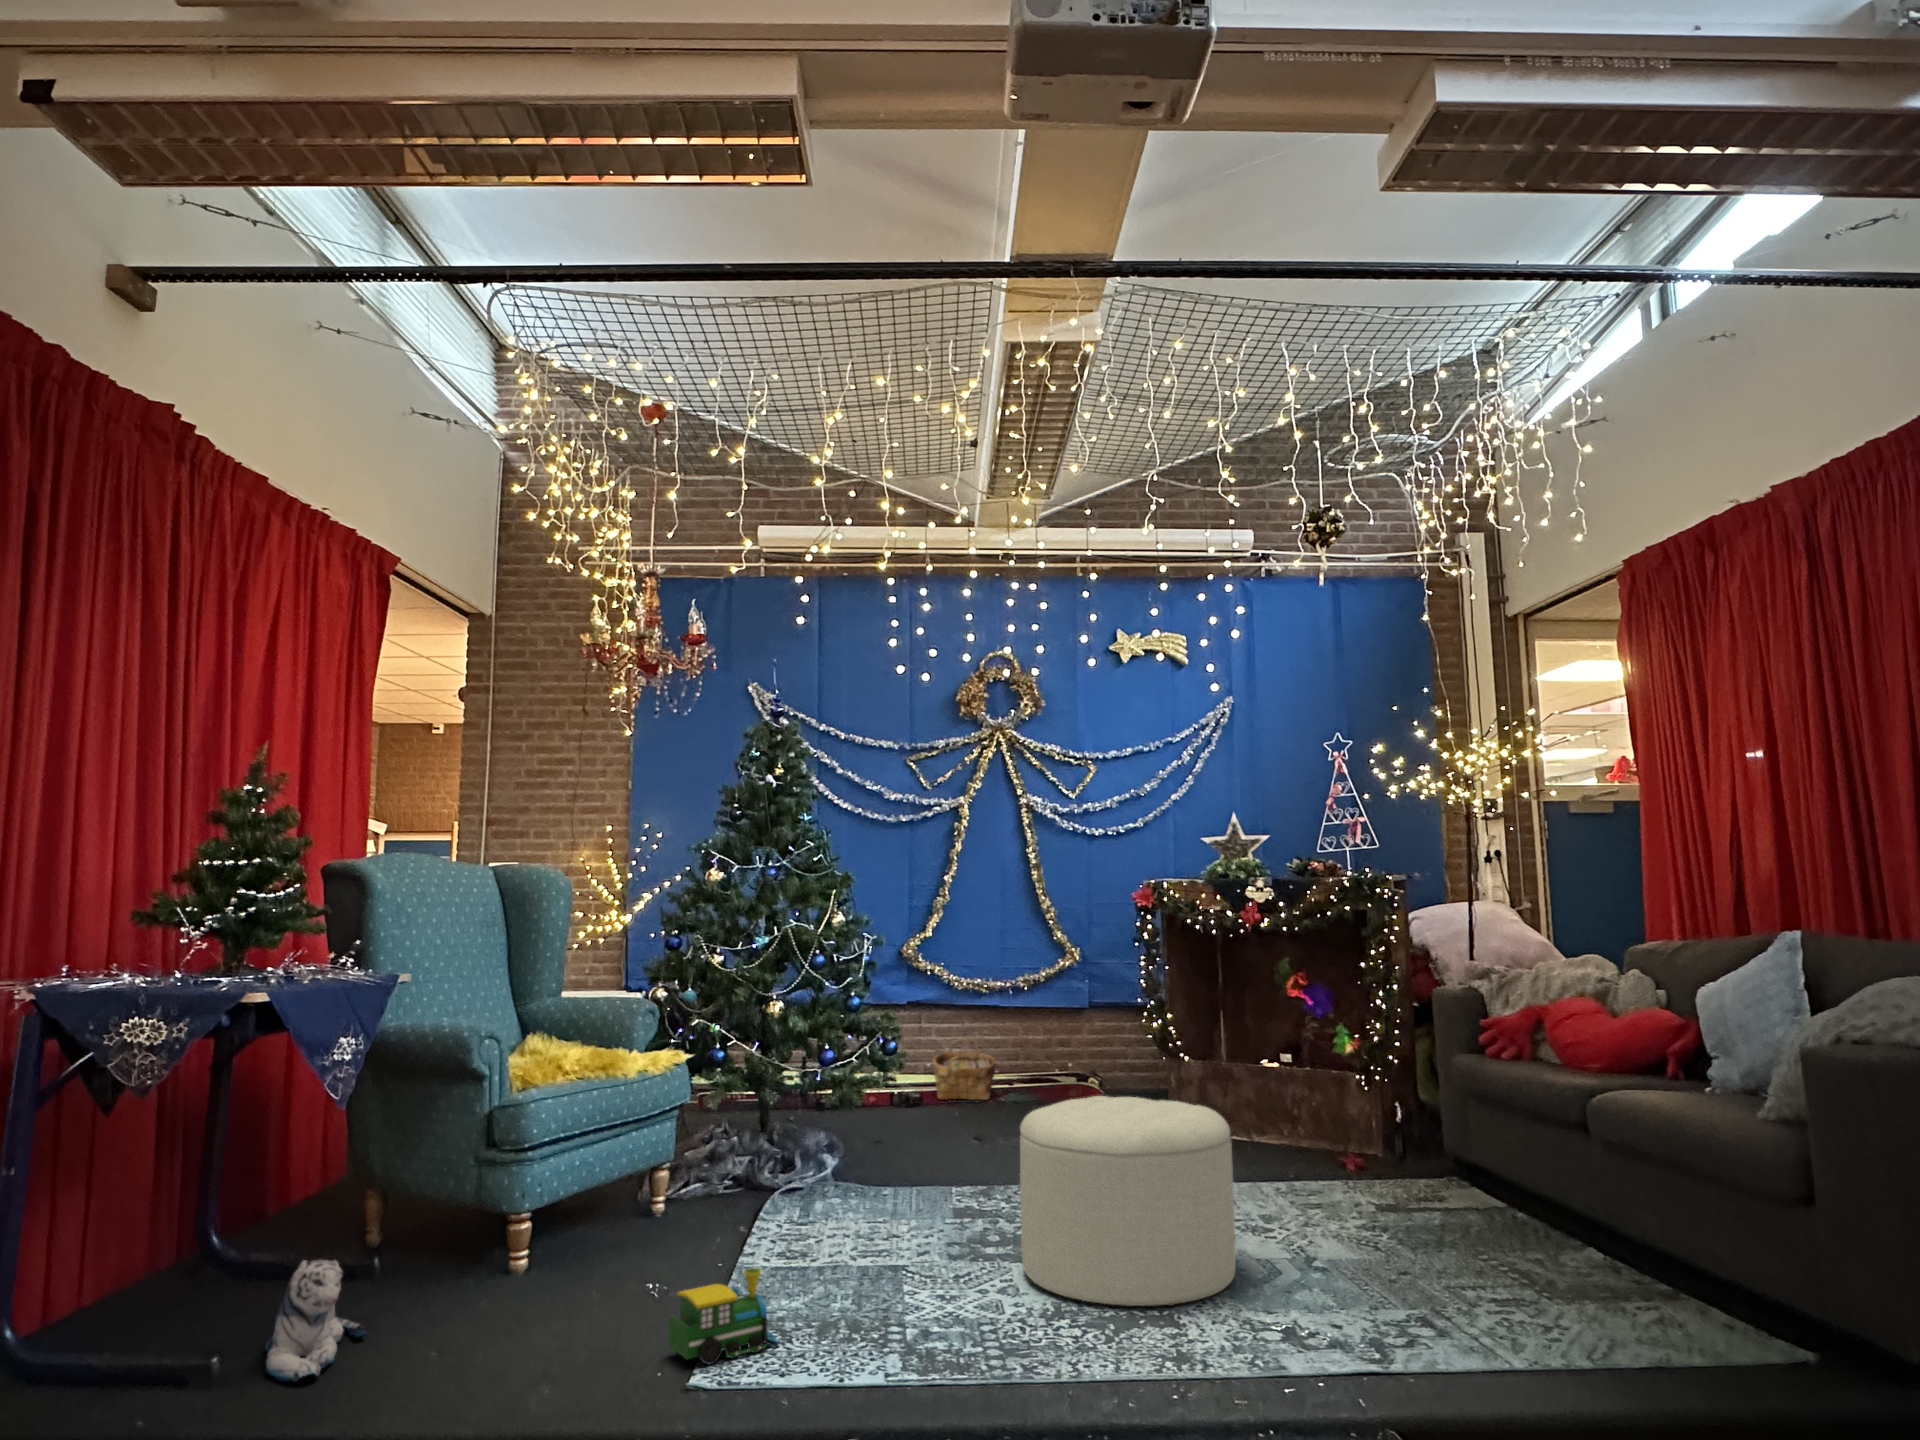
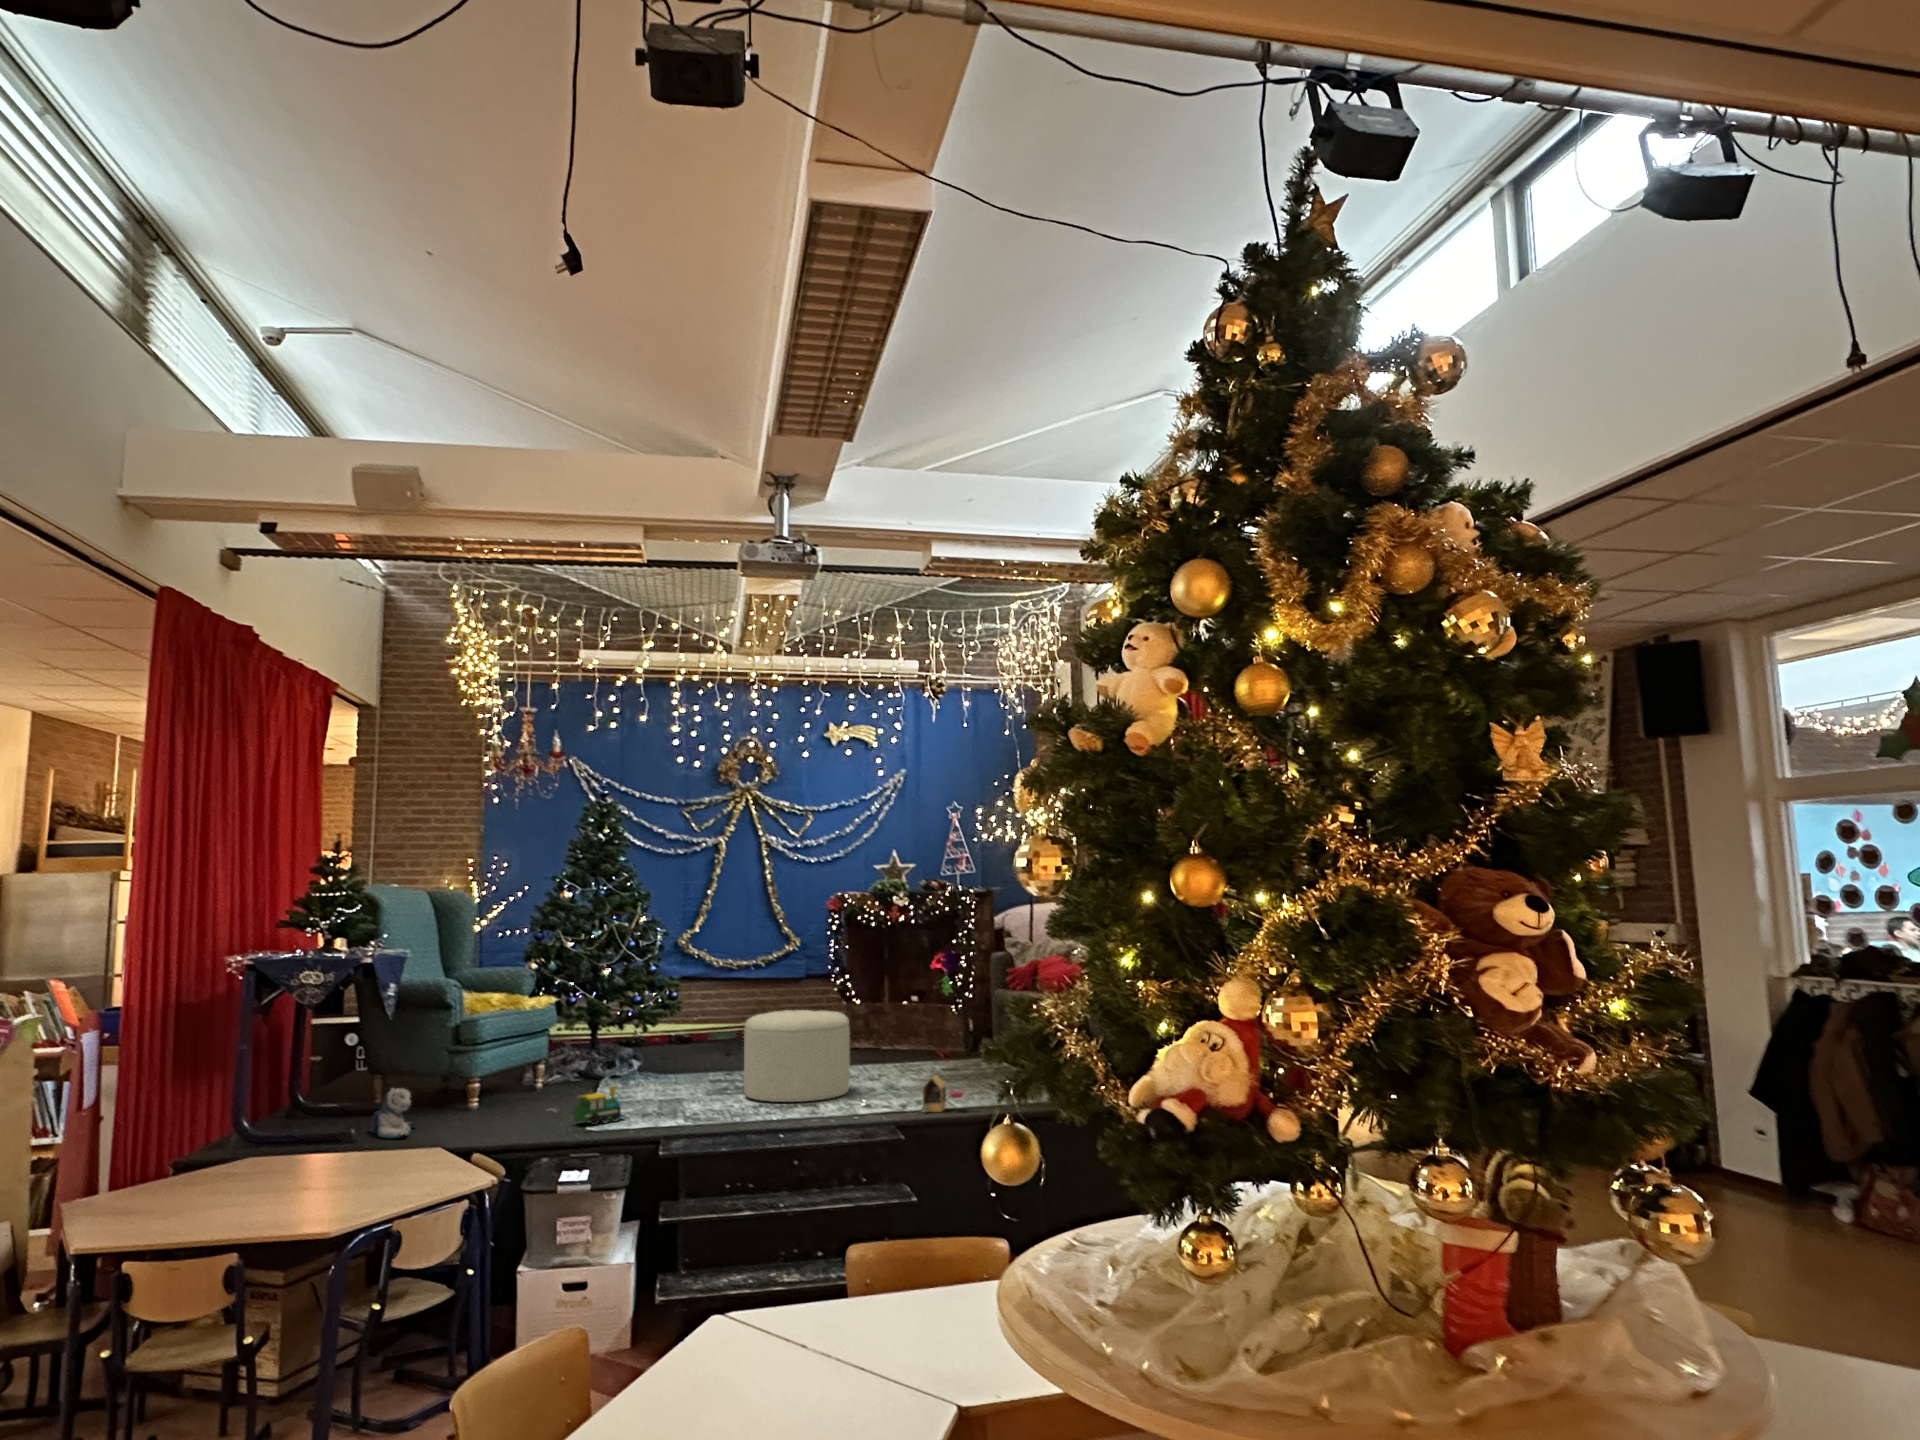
woven basket: present [933,1038,996,1100] -> none [698,998,740,1038]
toy house: none [1447,1283,1572,1385] -> present [922,1075,963,1112]

